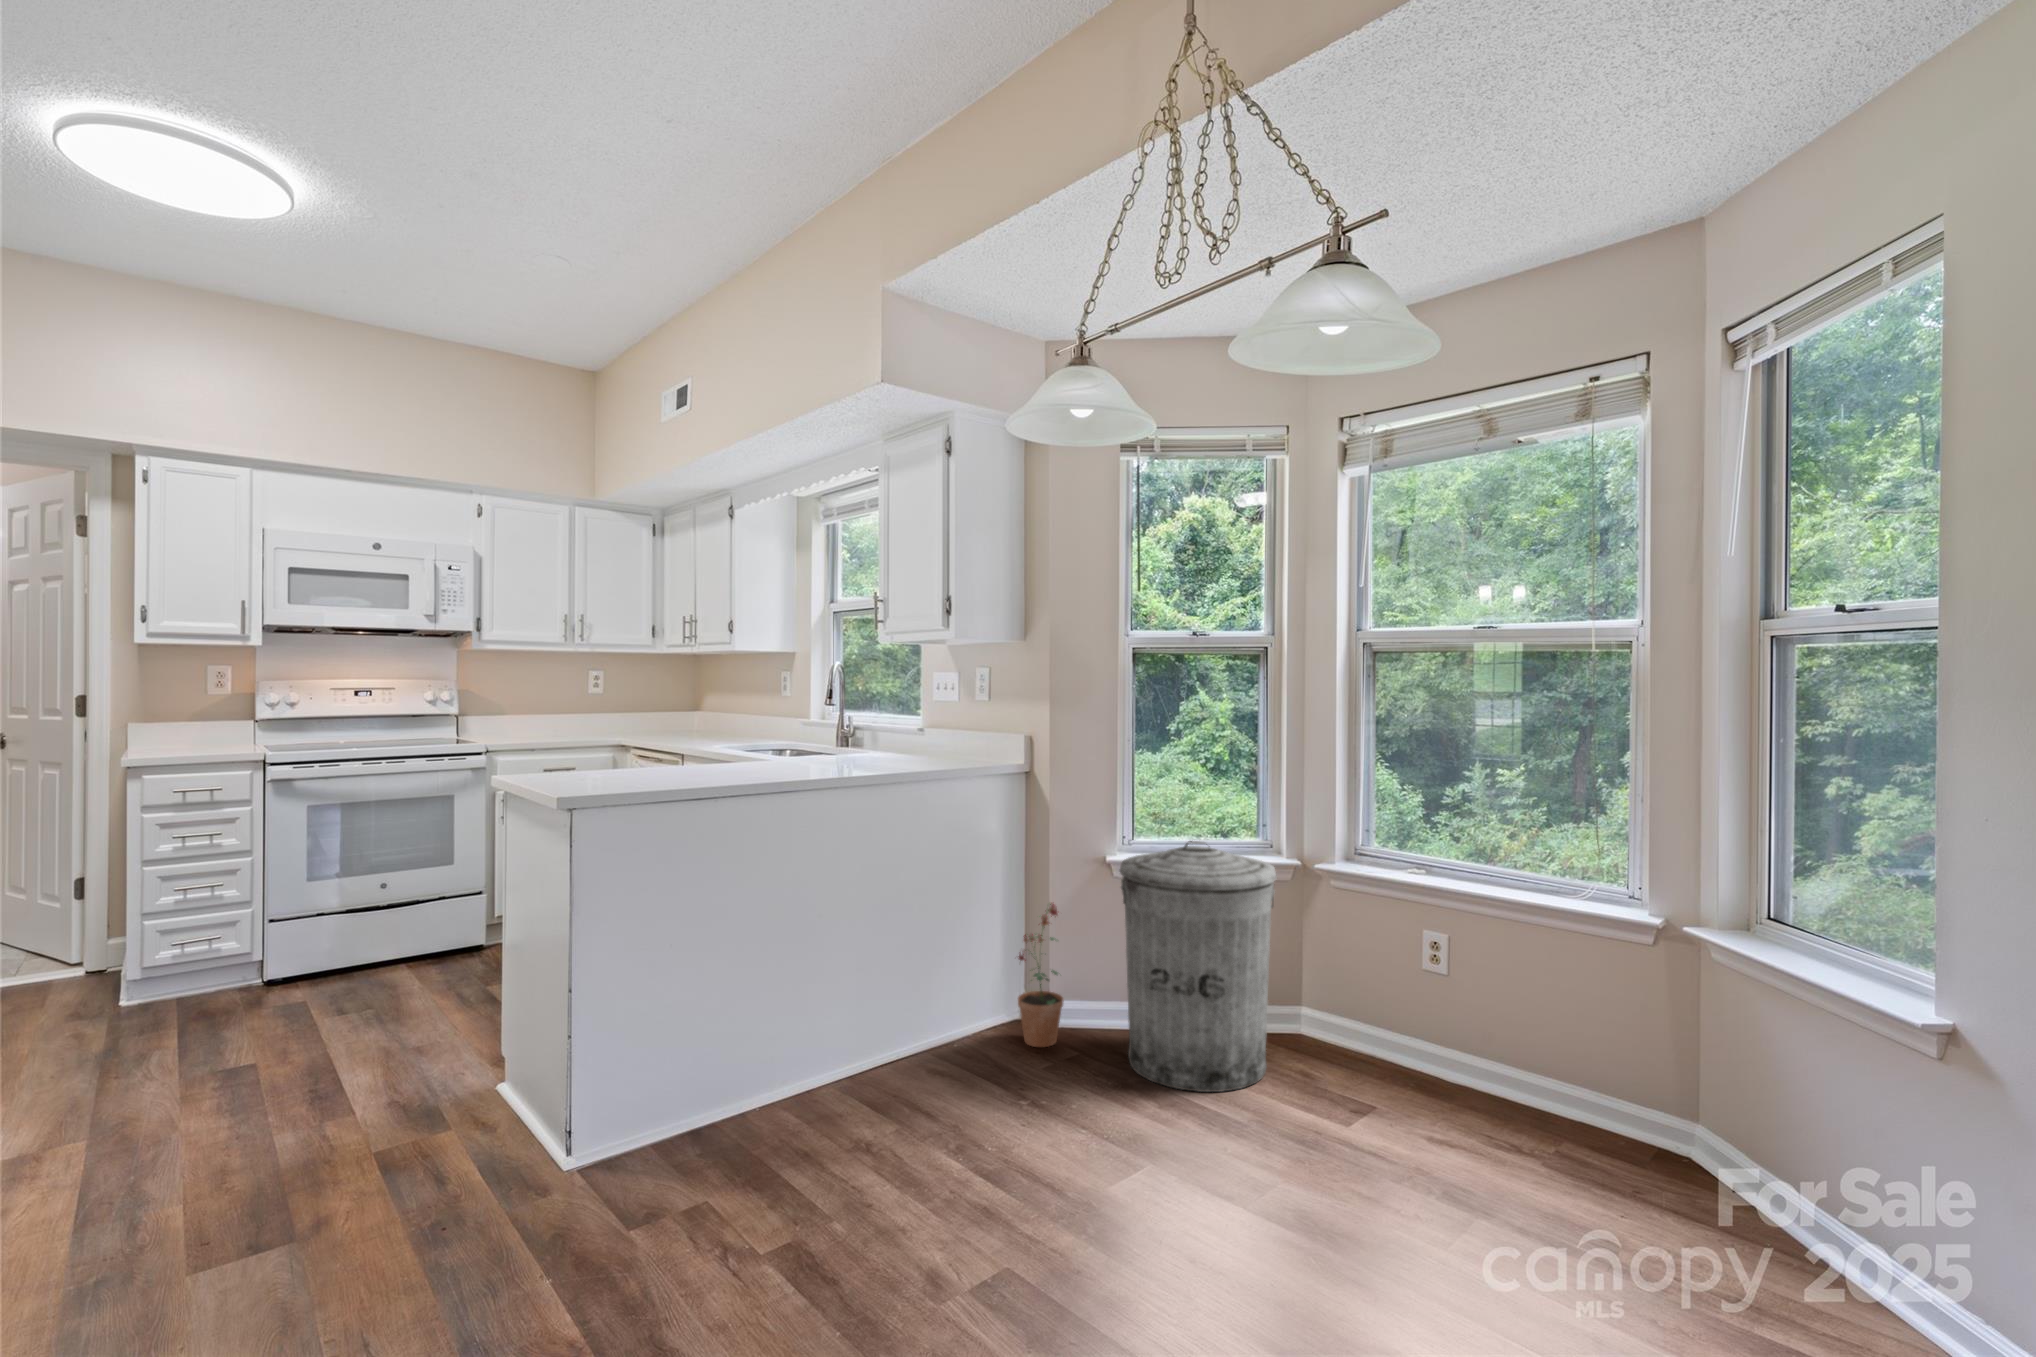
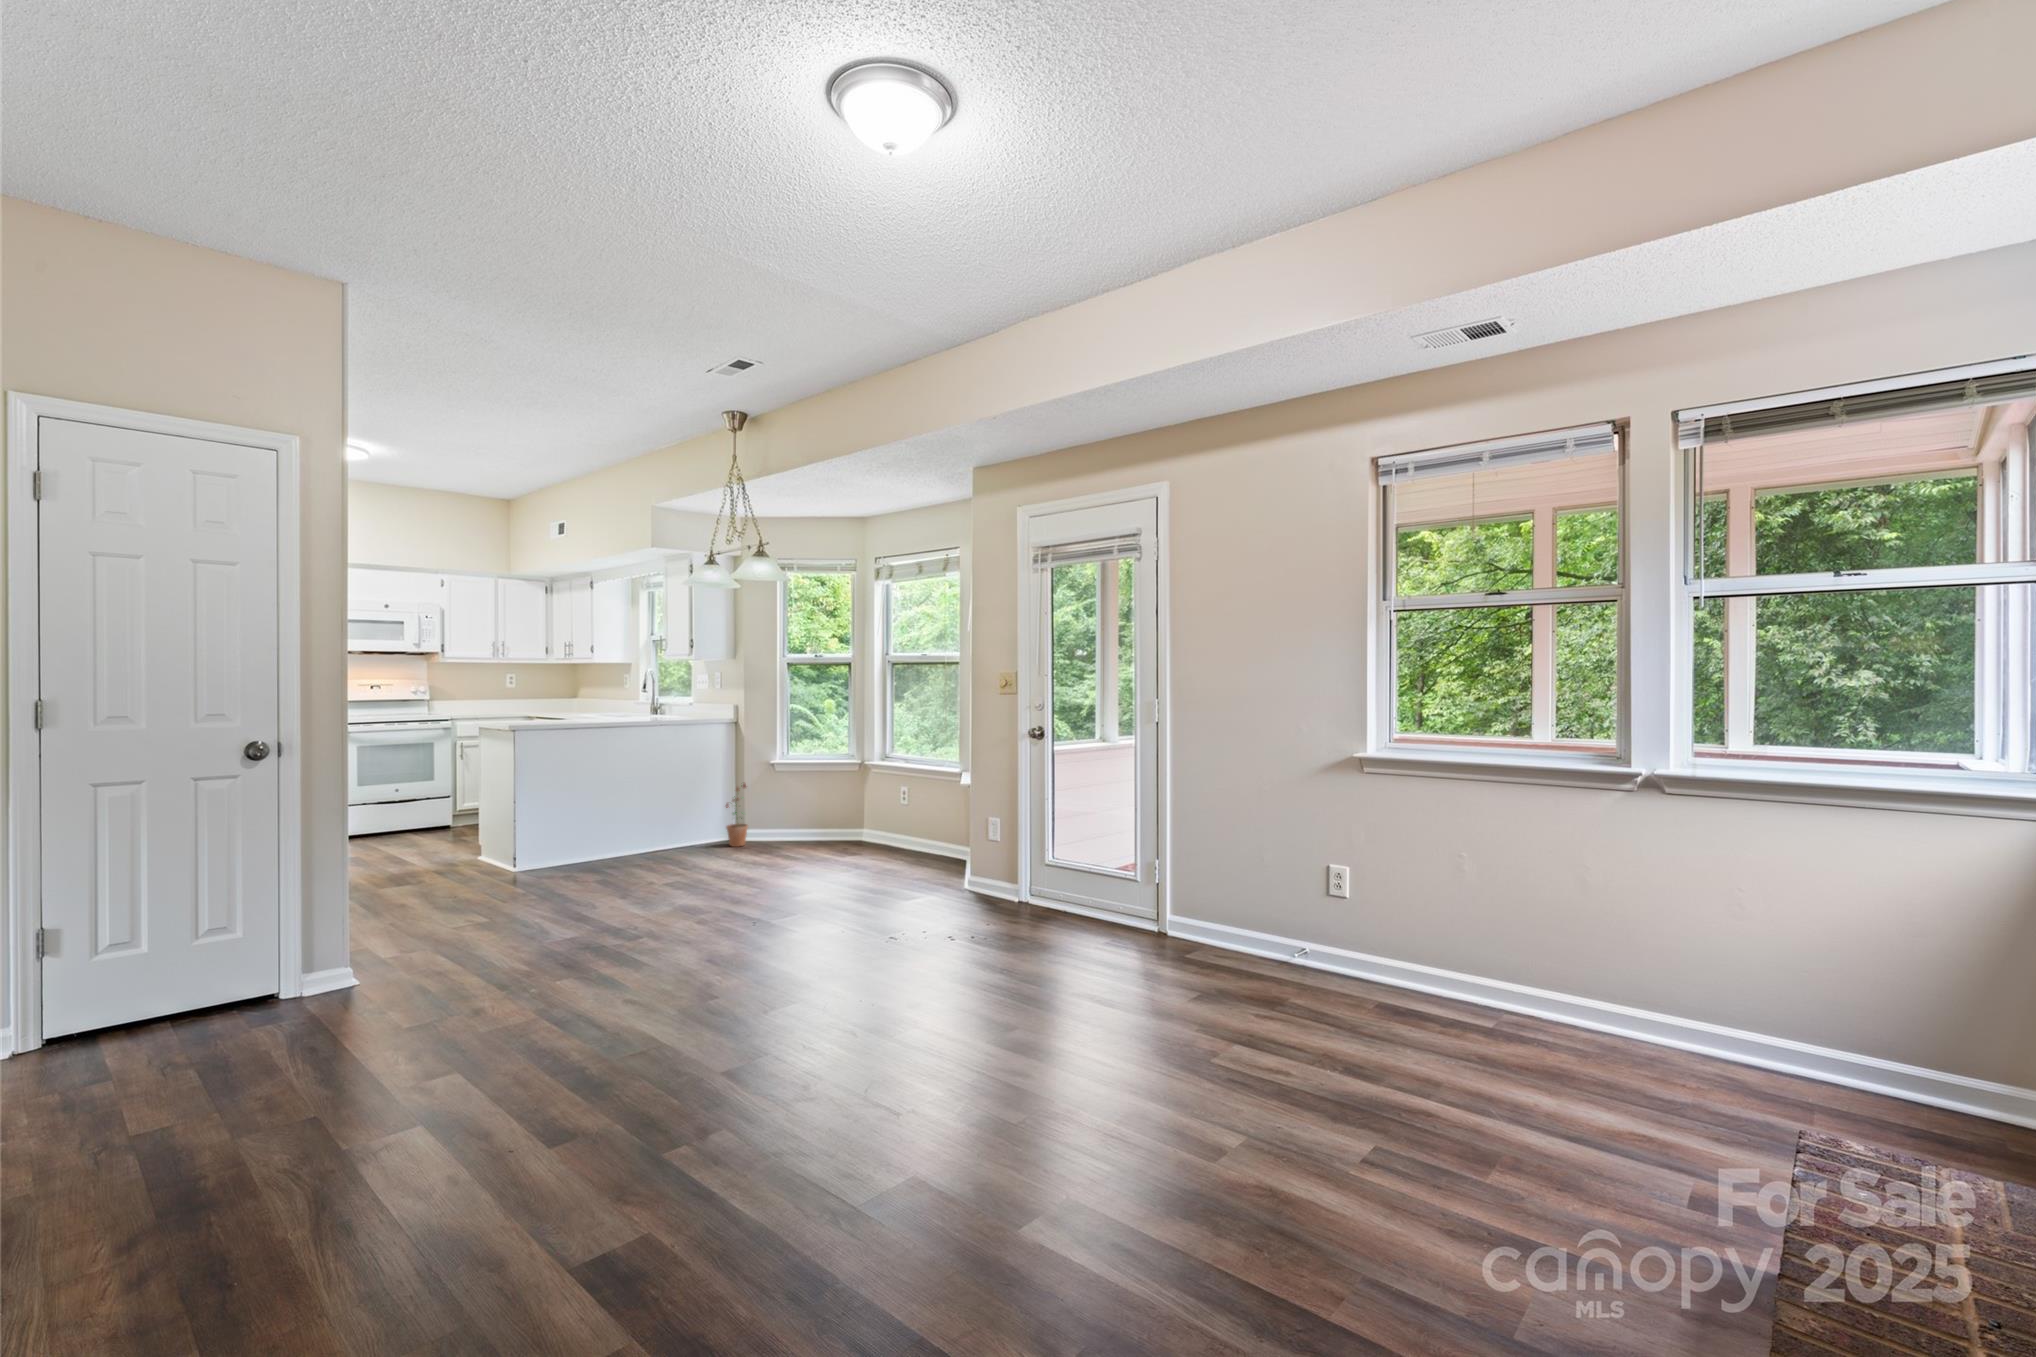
trash can: present [1120,841,1277,1092] -> none [767,750,838,854]

